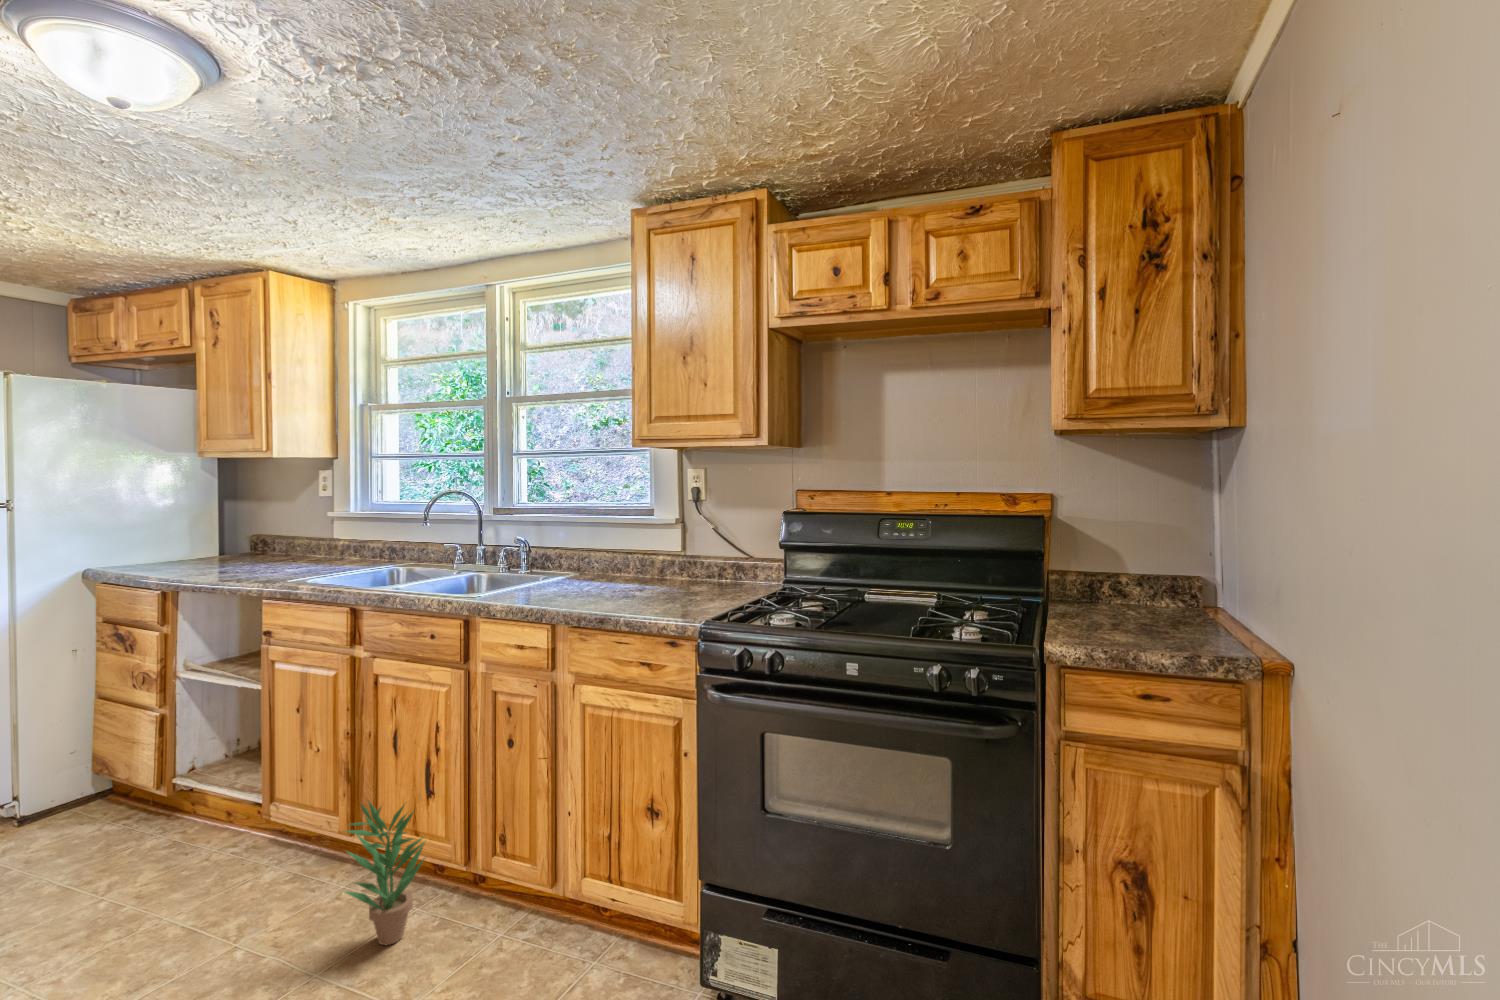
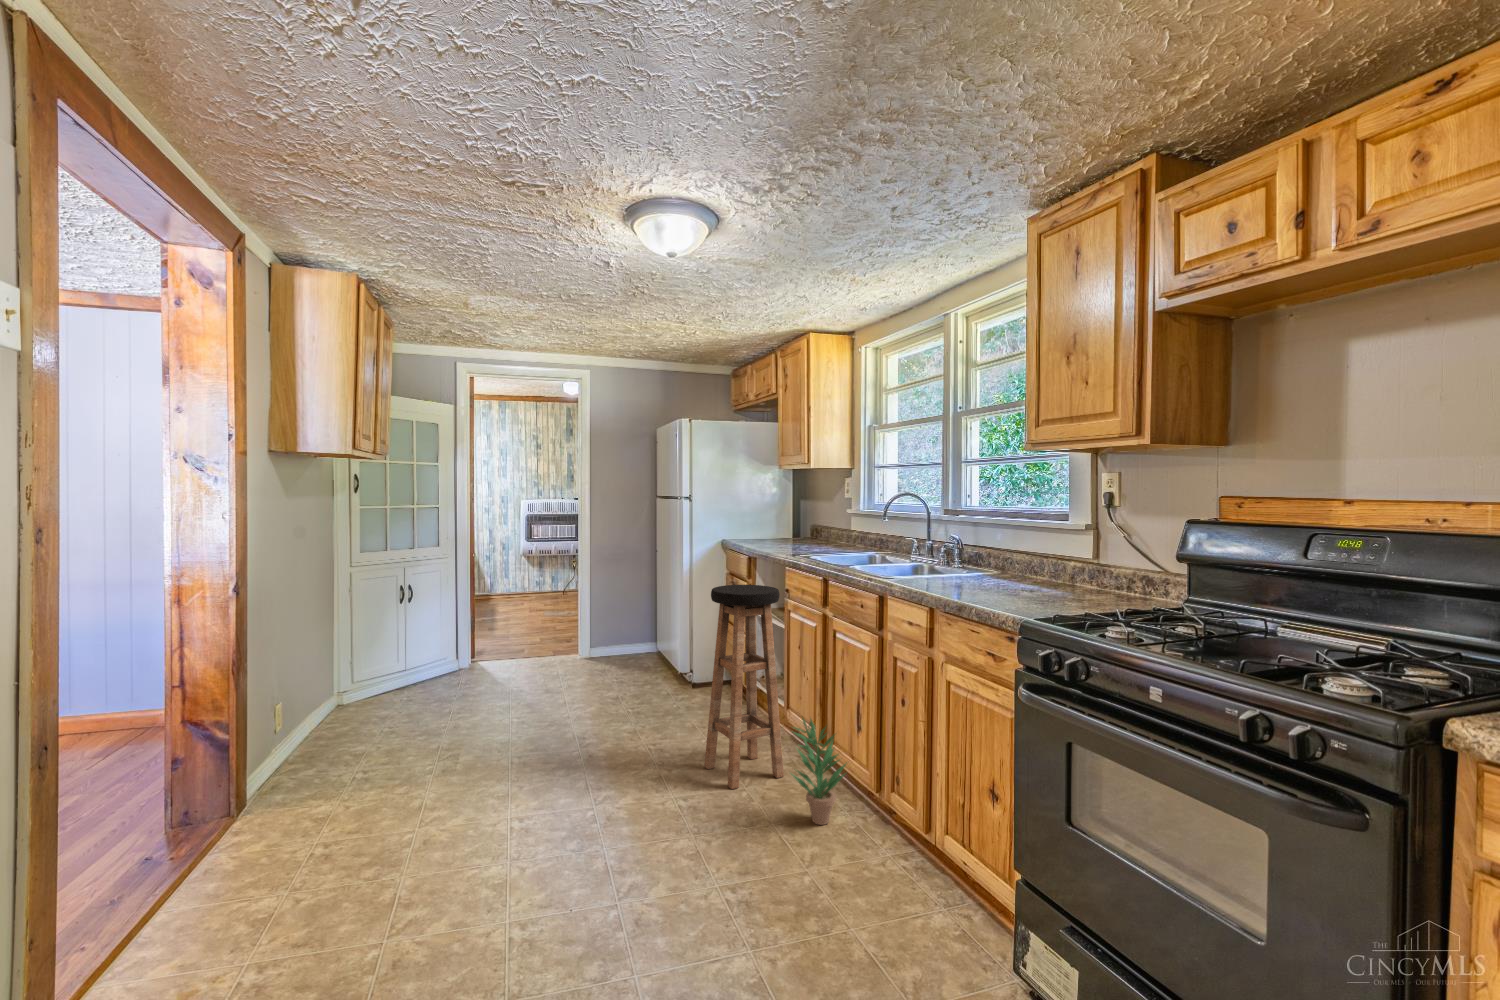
bar stool: none [131,629,295,961] -> present [704,585,784,789]

